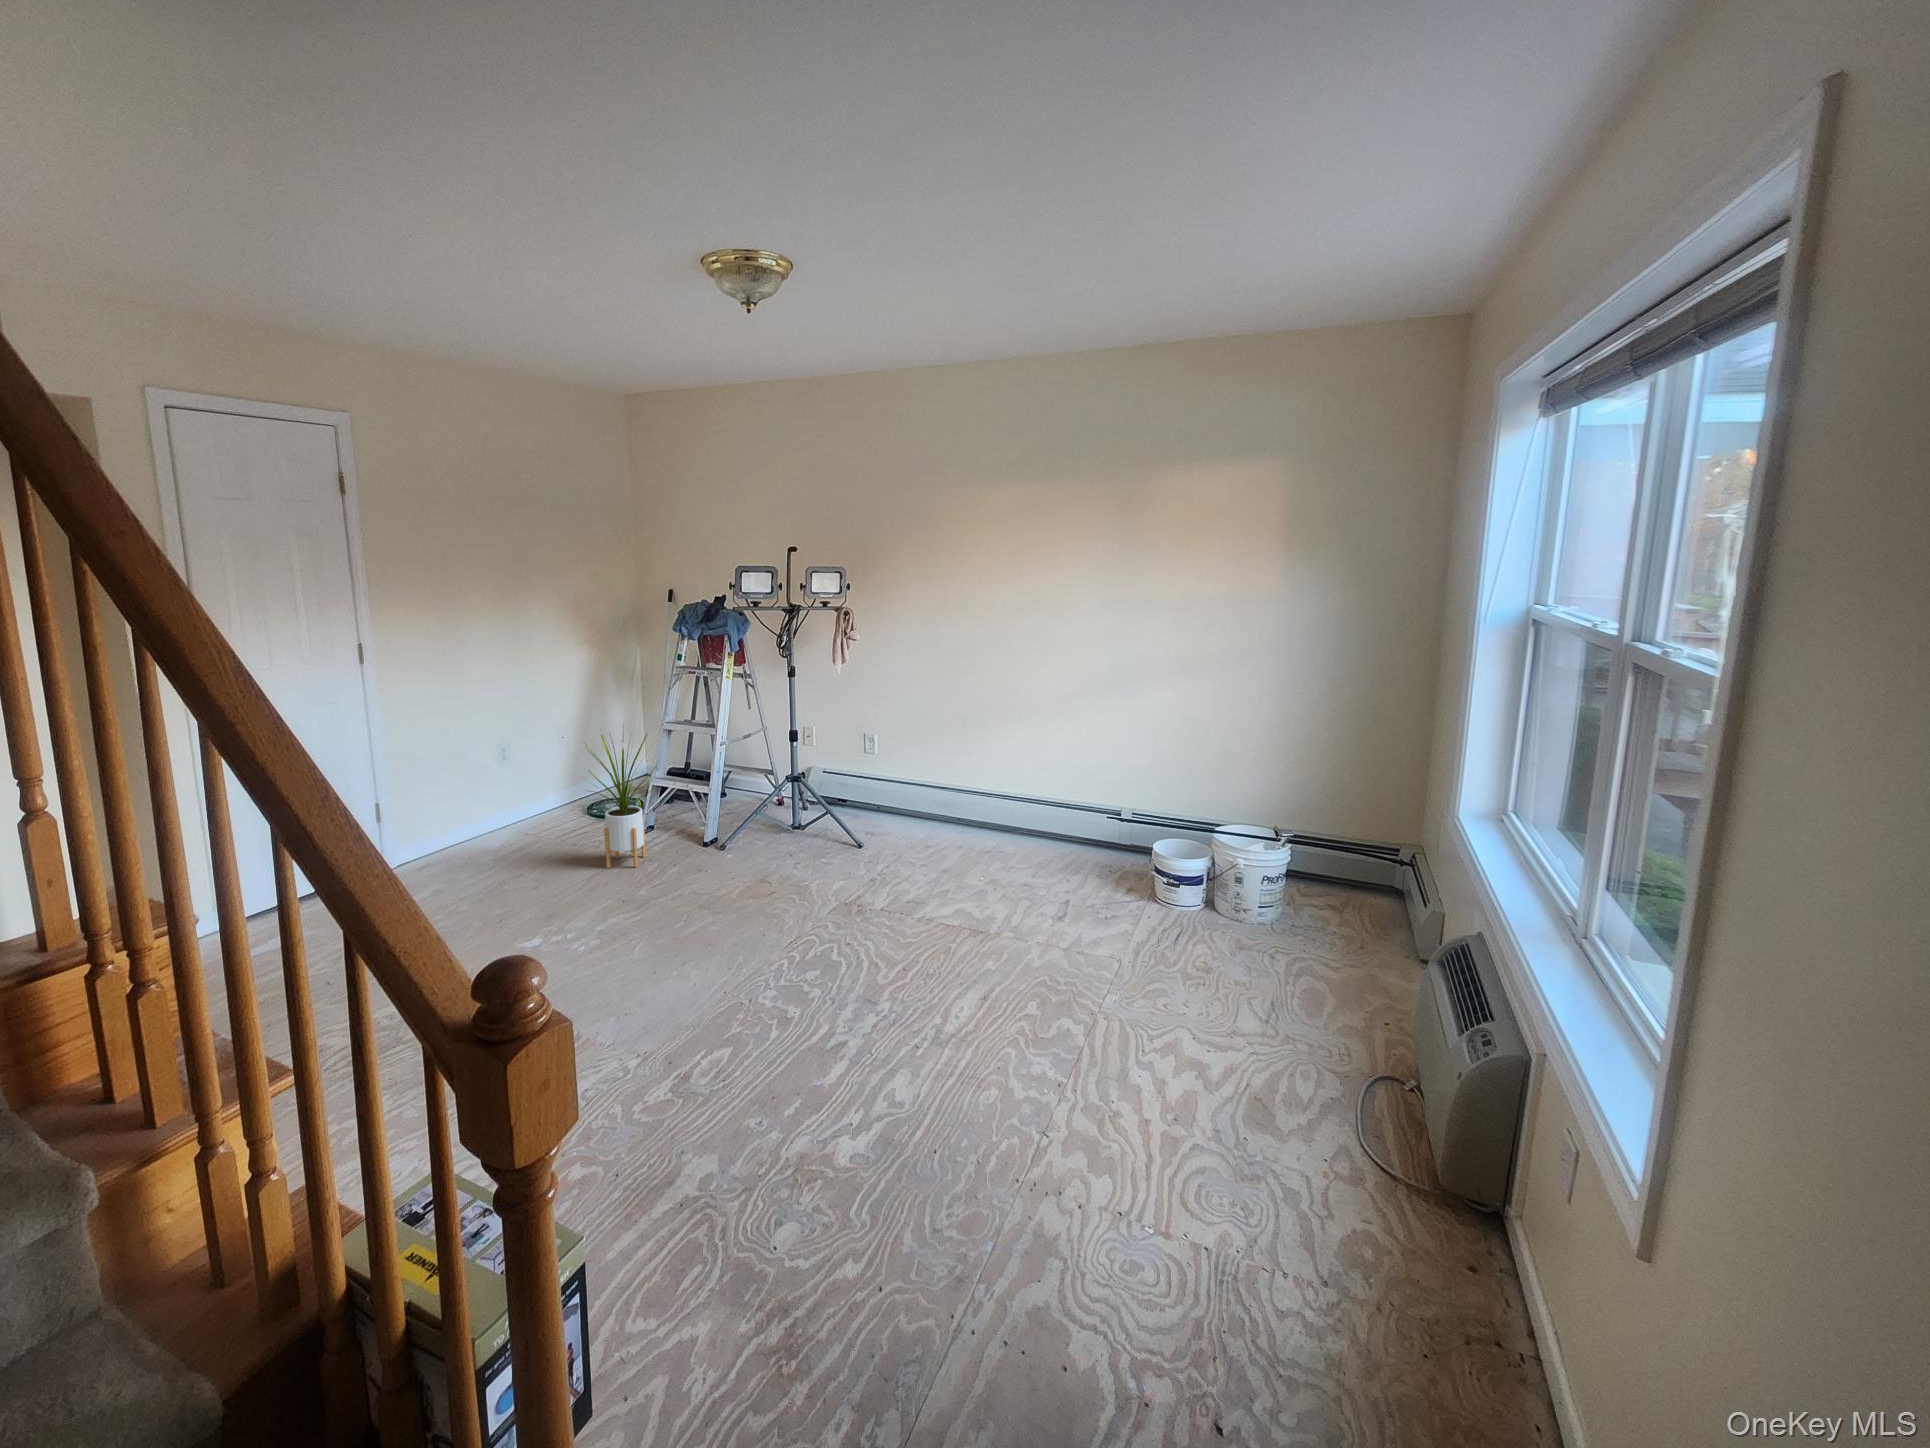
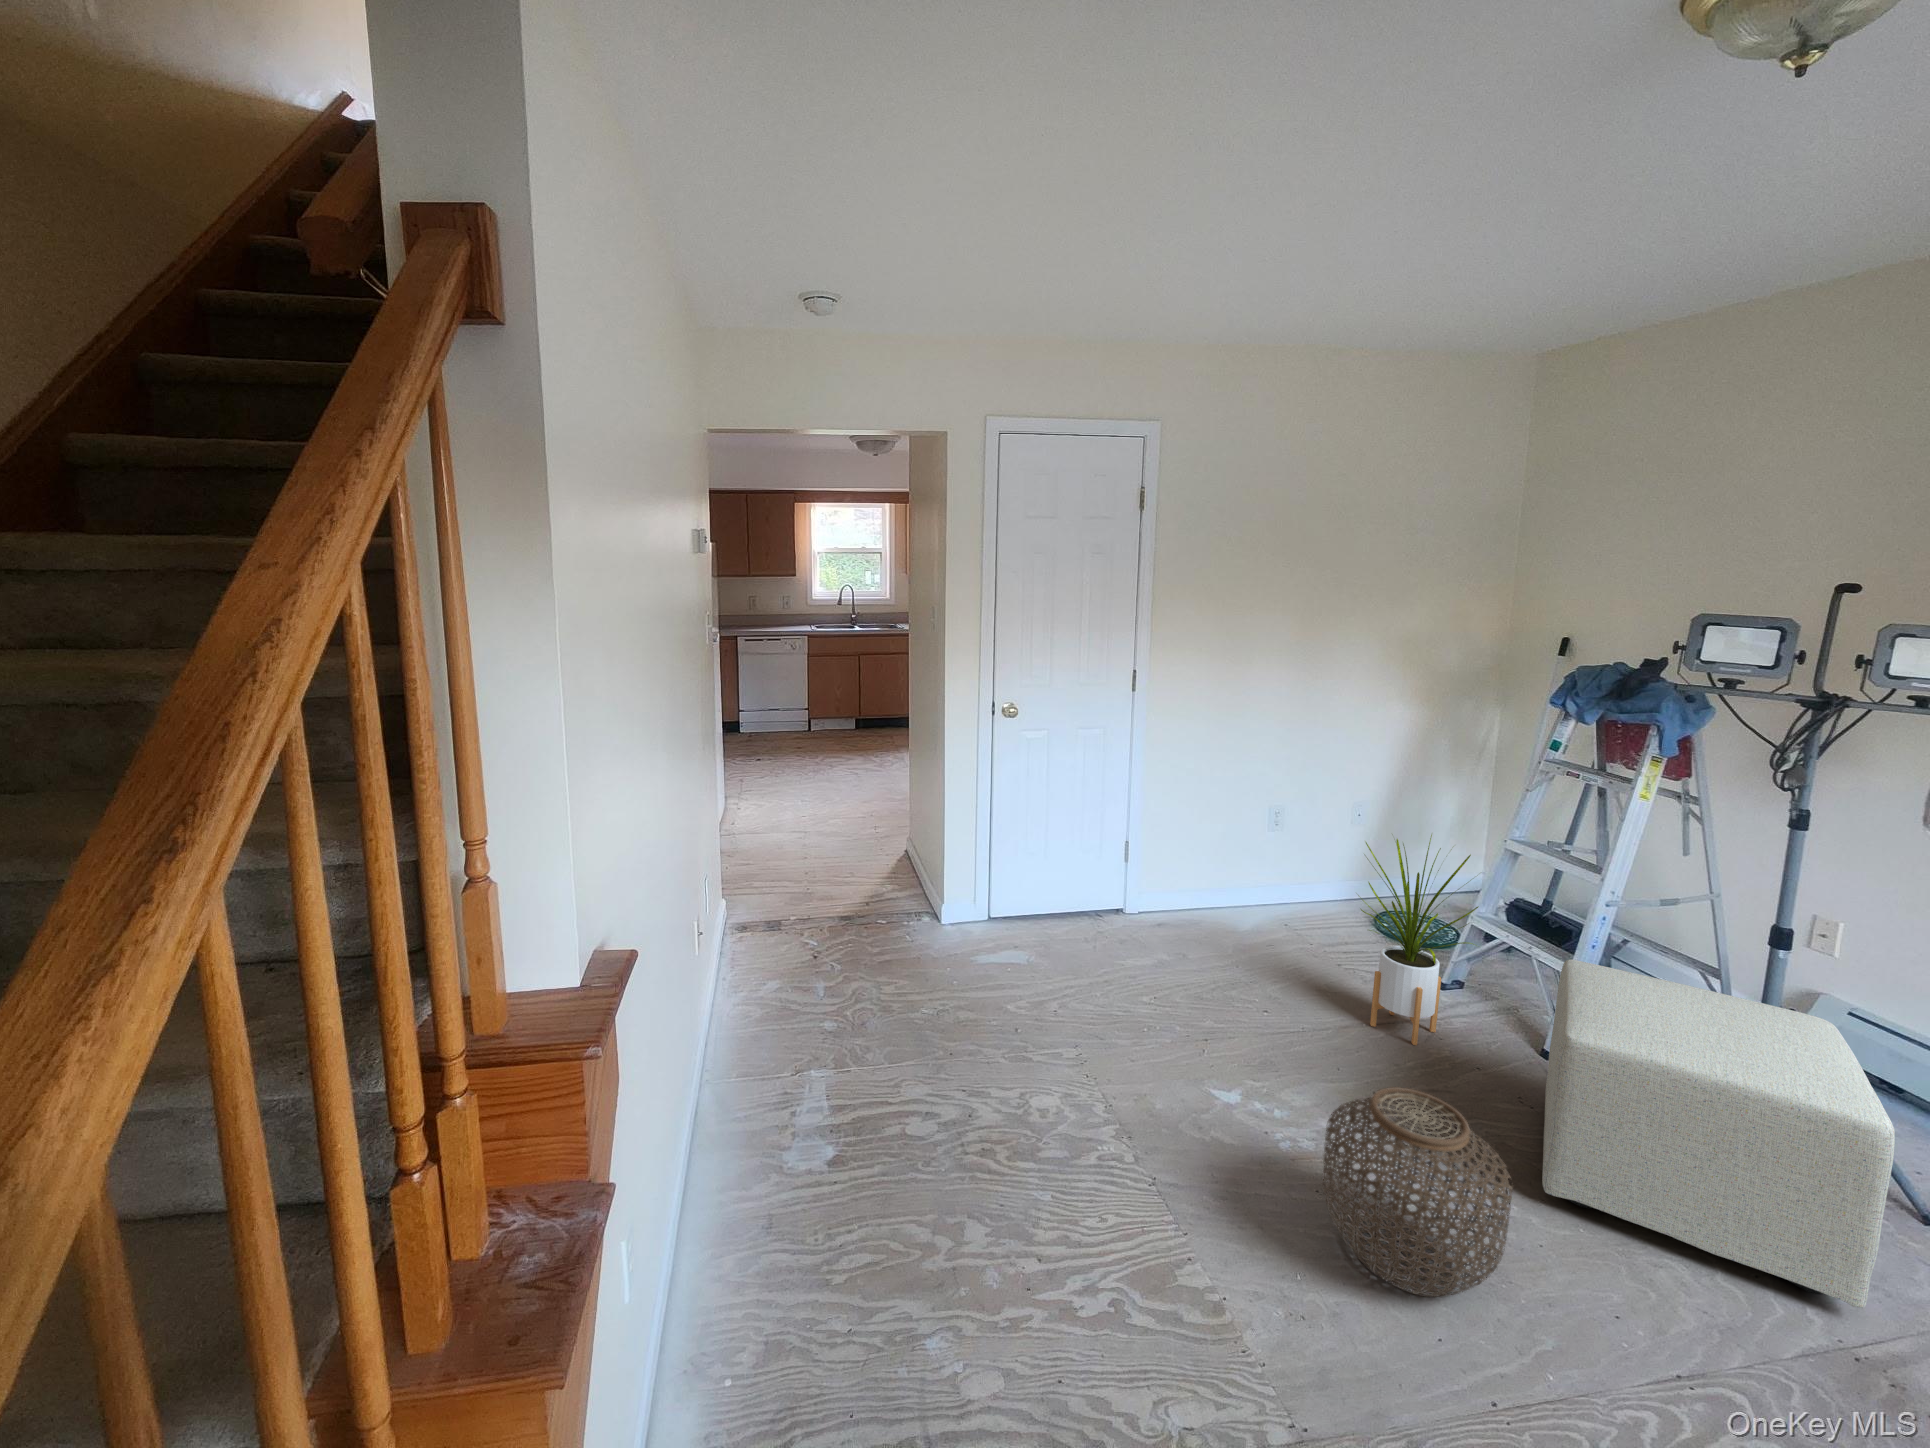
ottoman: none [708,767,844,902] -> present [1542,959,1895,1308]
woven basket: none [612,862,714,977] -> present [1323,1087,1513,1297]

